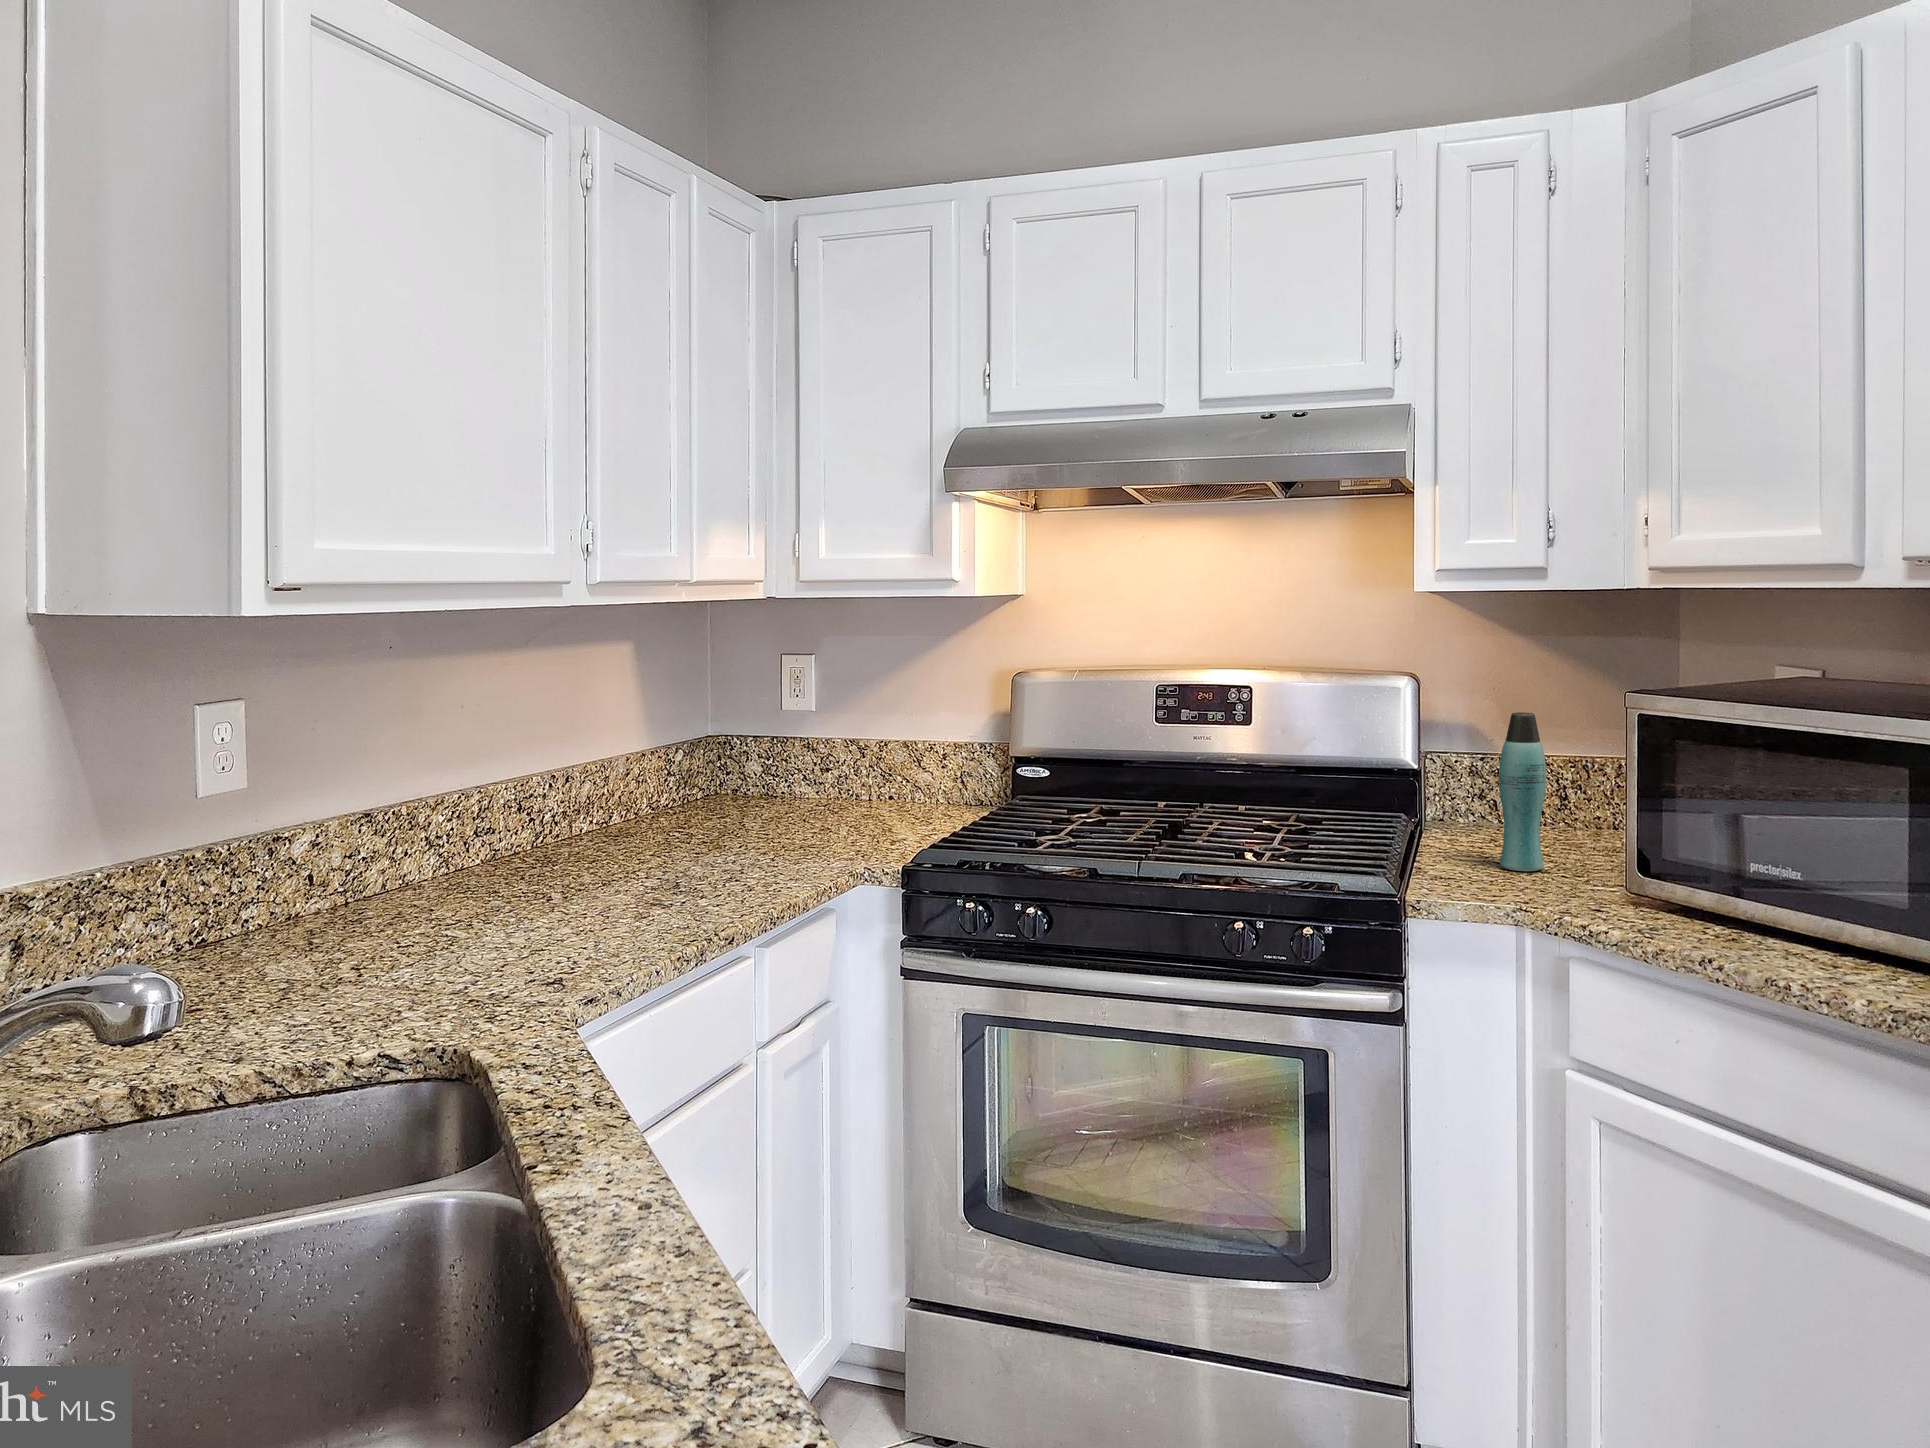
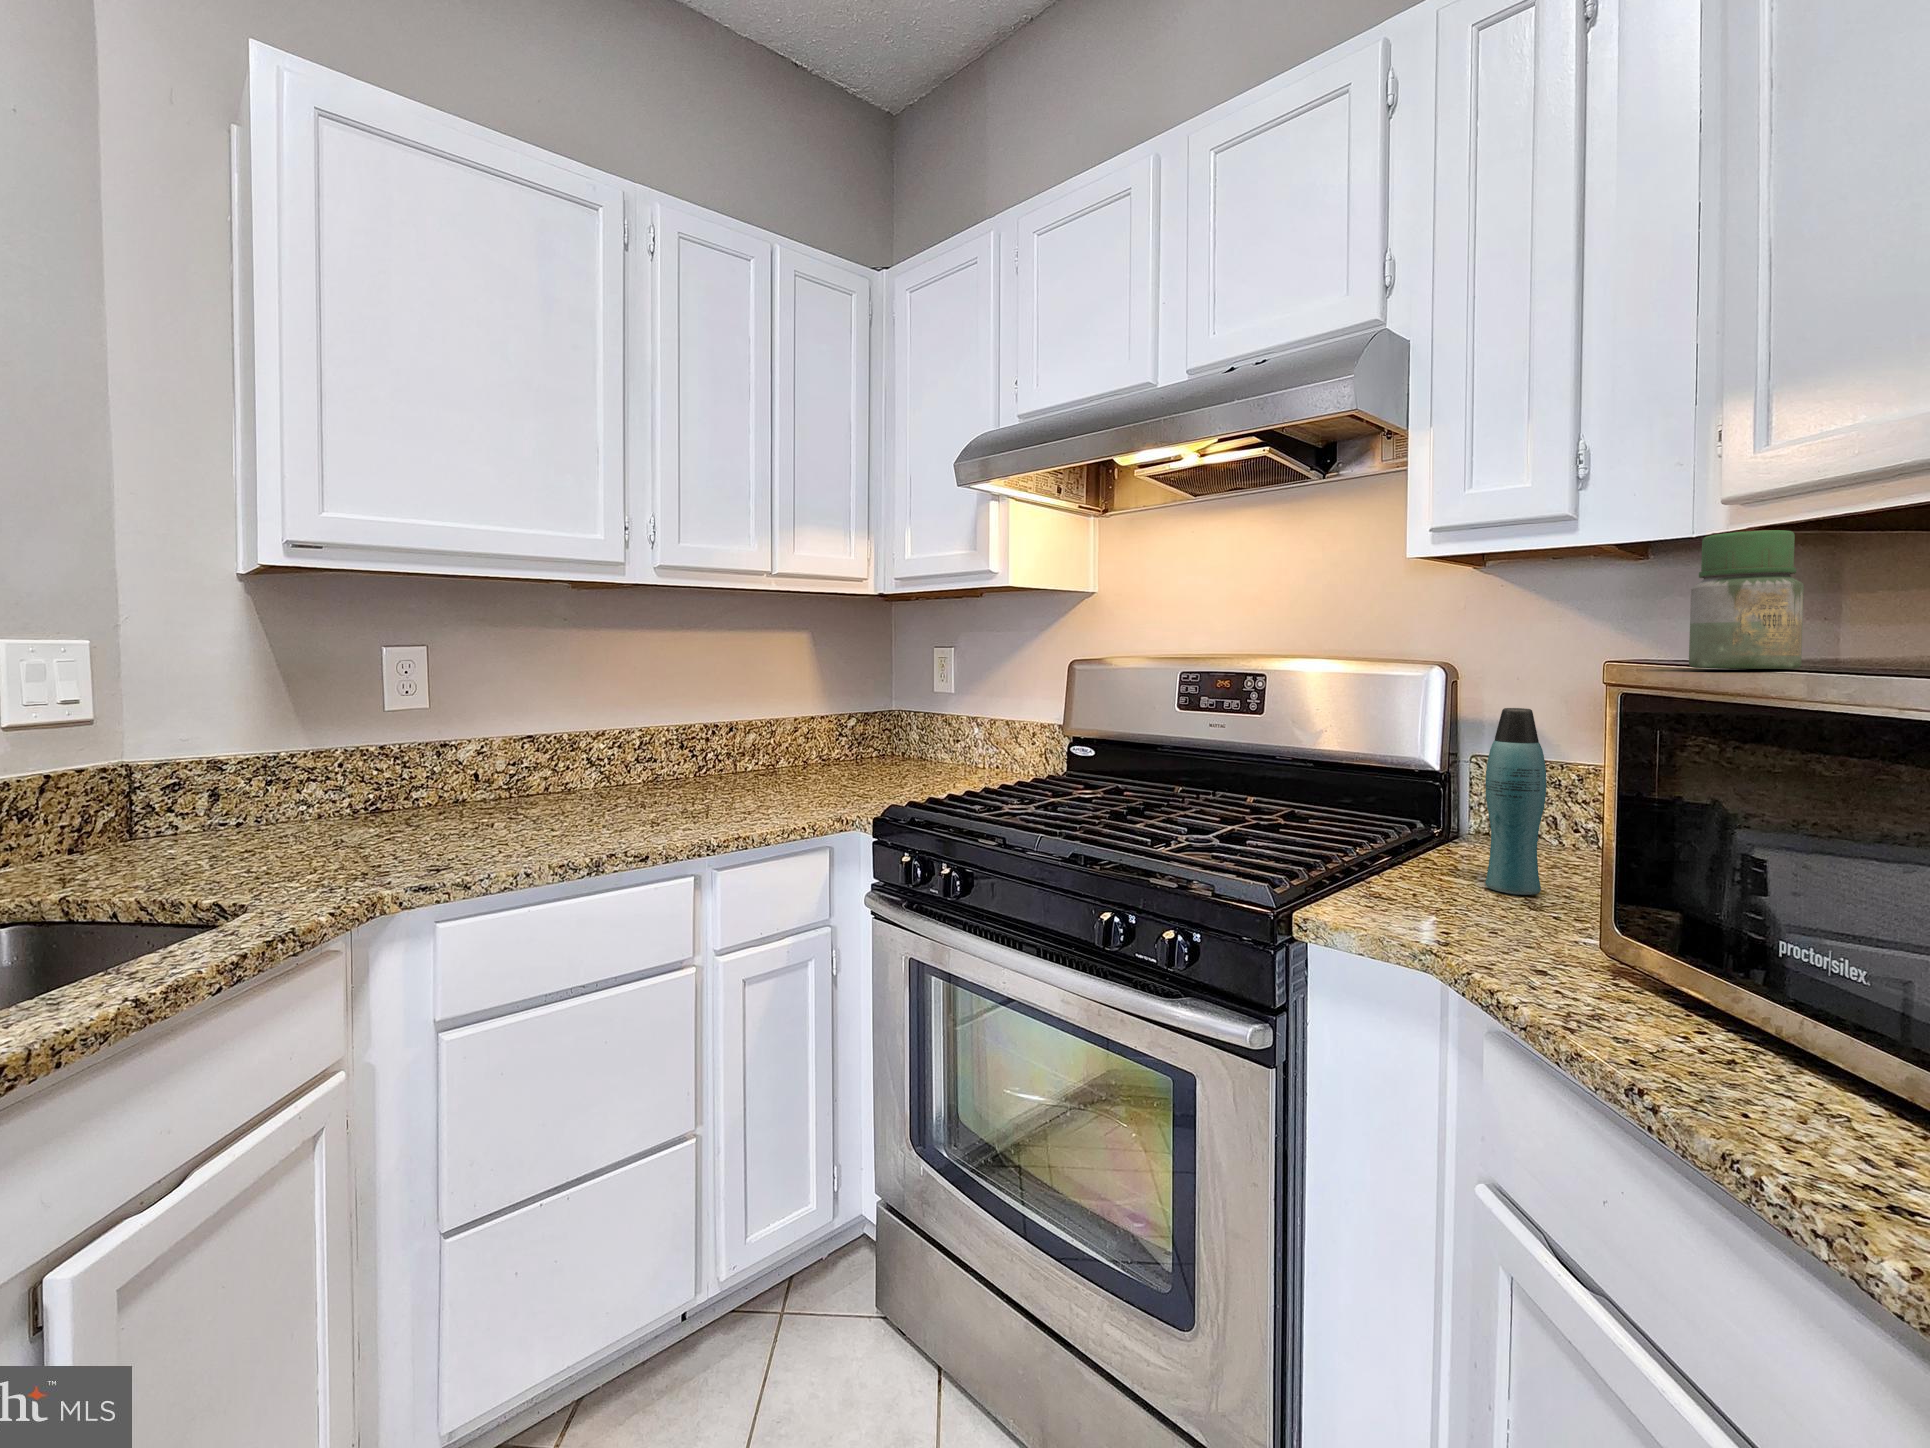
jar: none [1714,595,1783,691] -> present [1689,530,1804,669]

